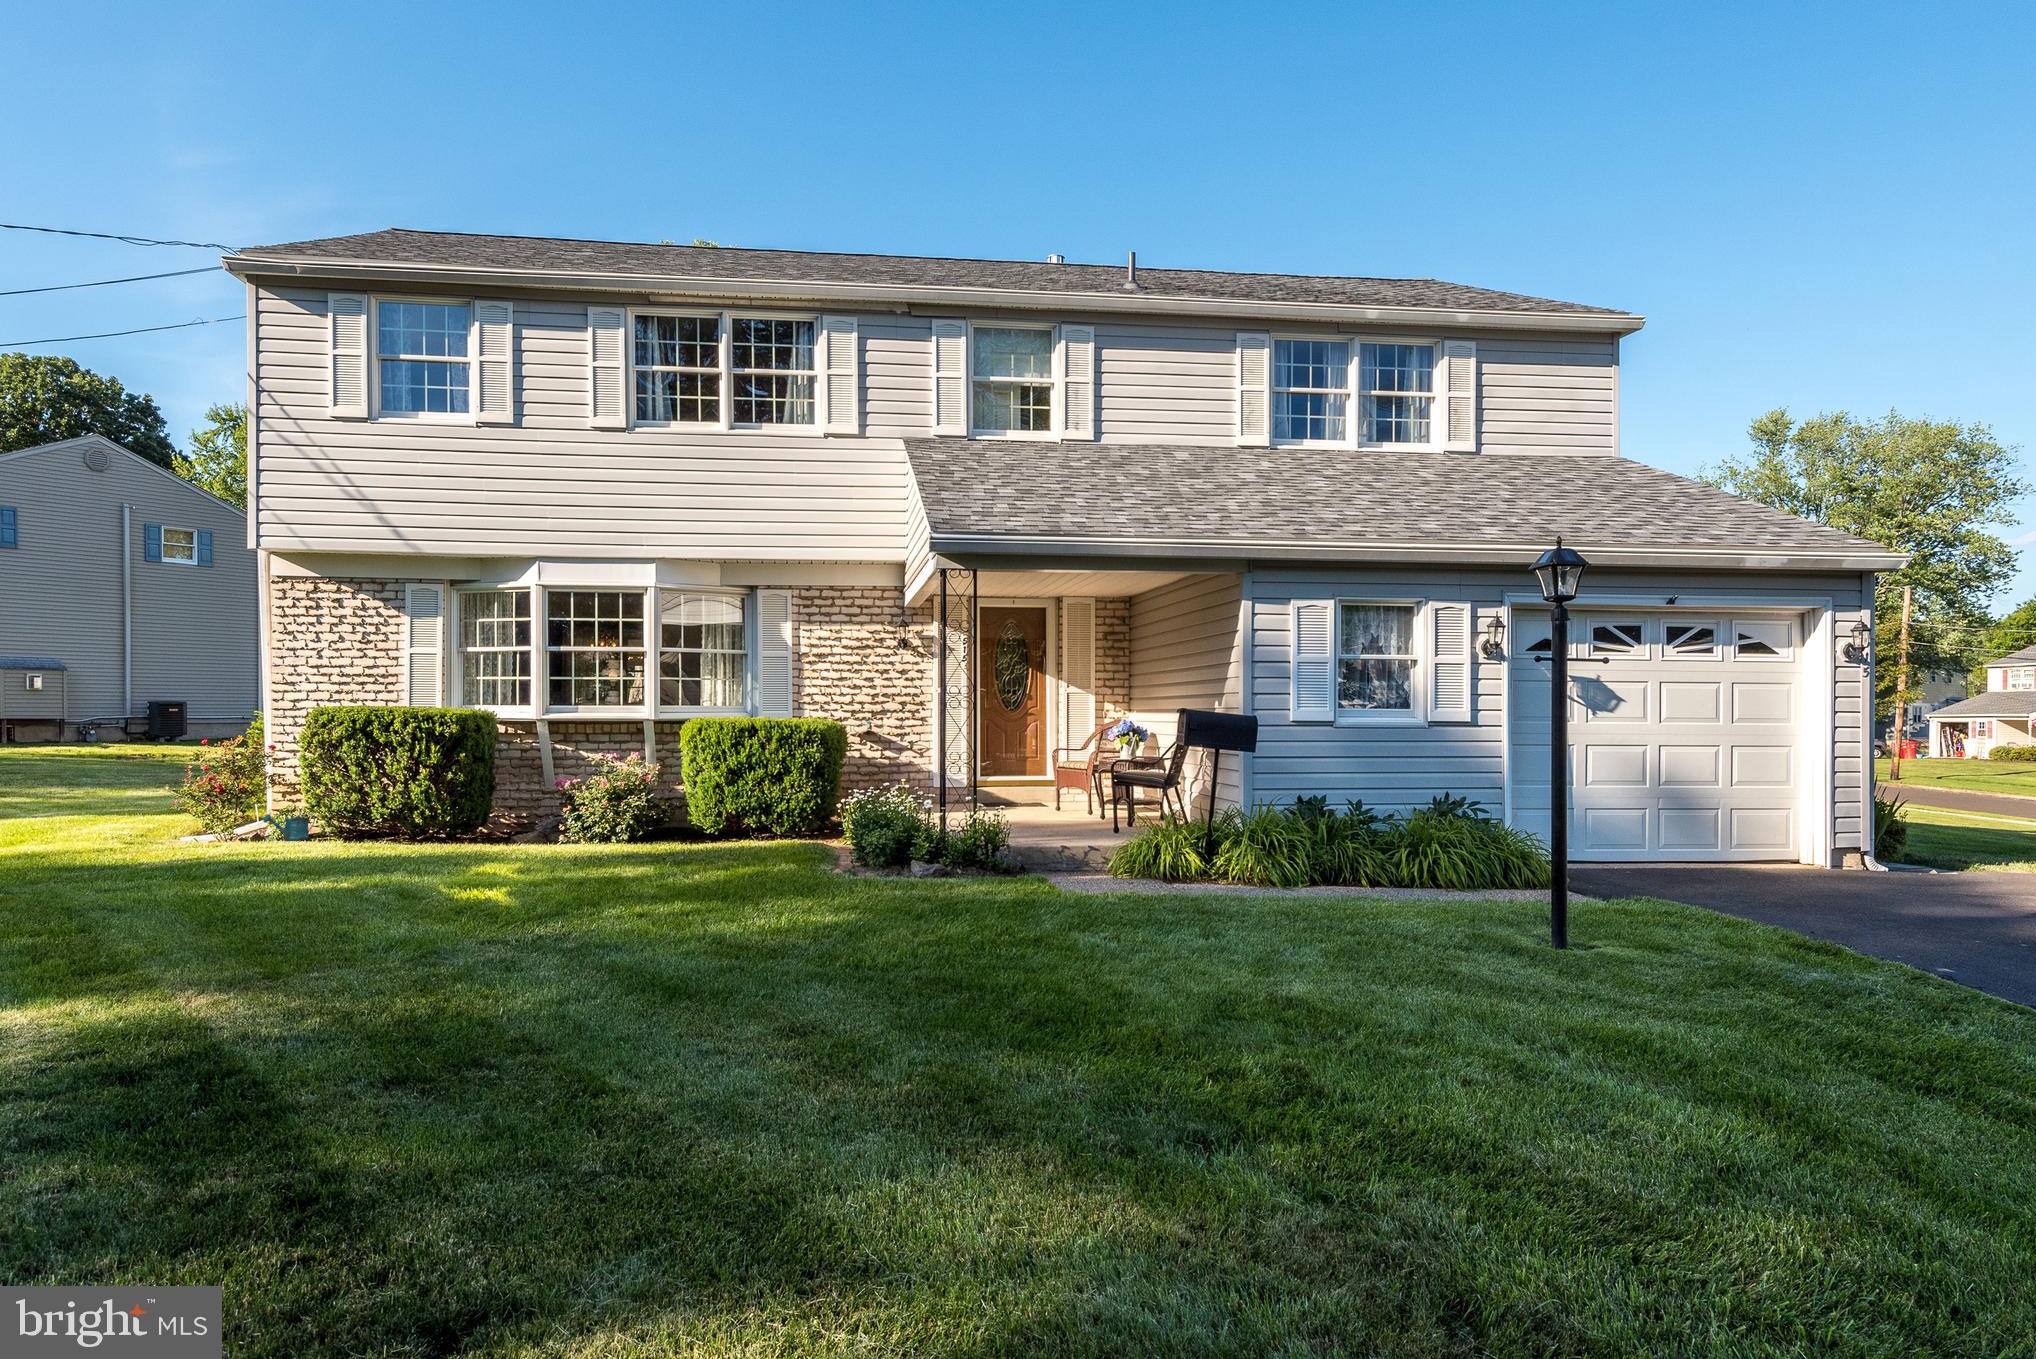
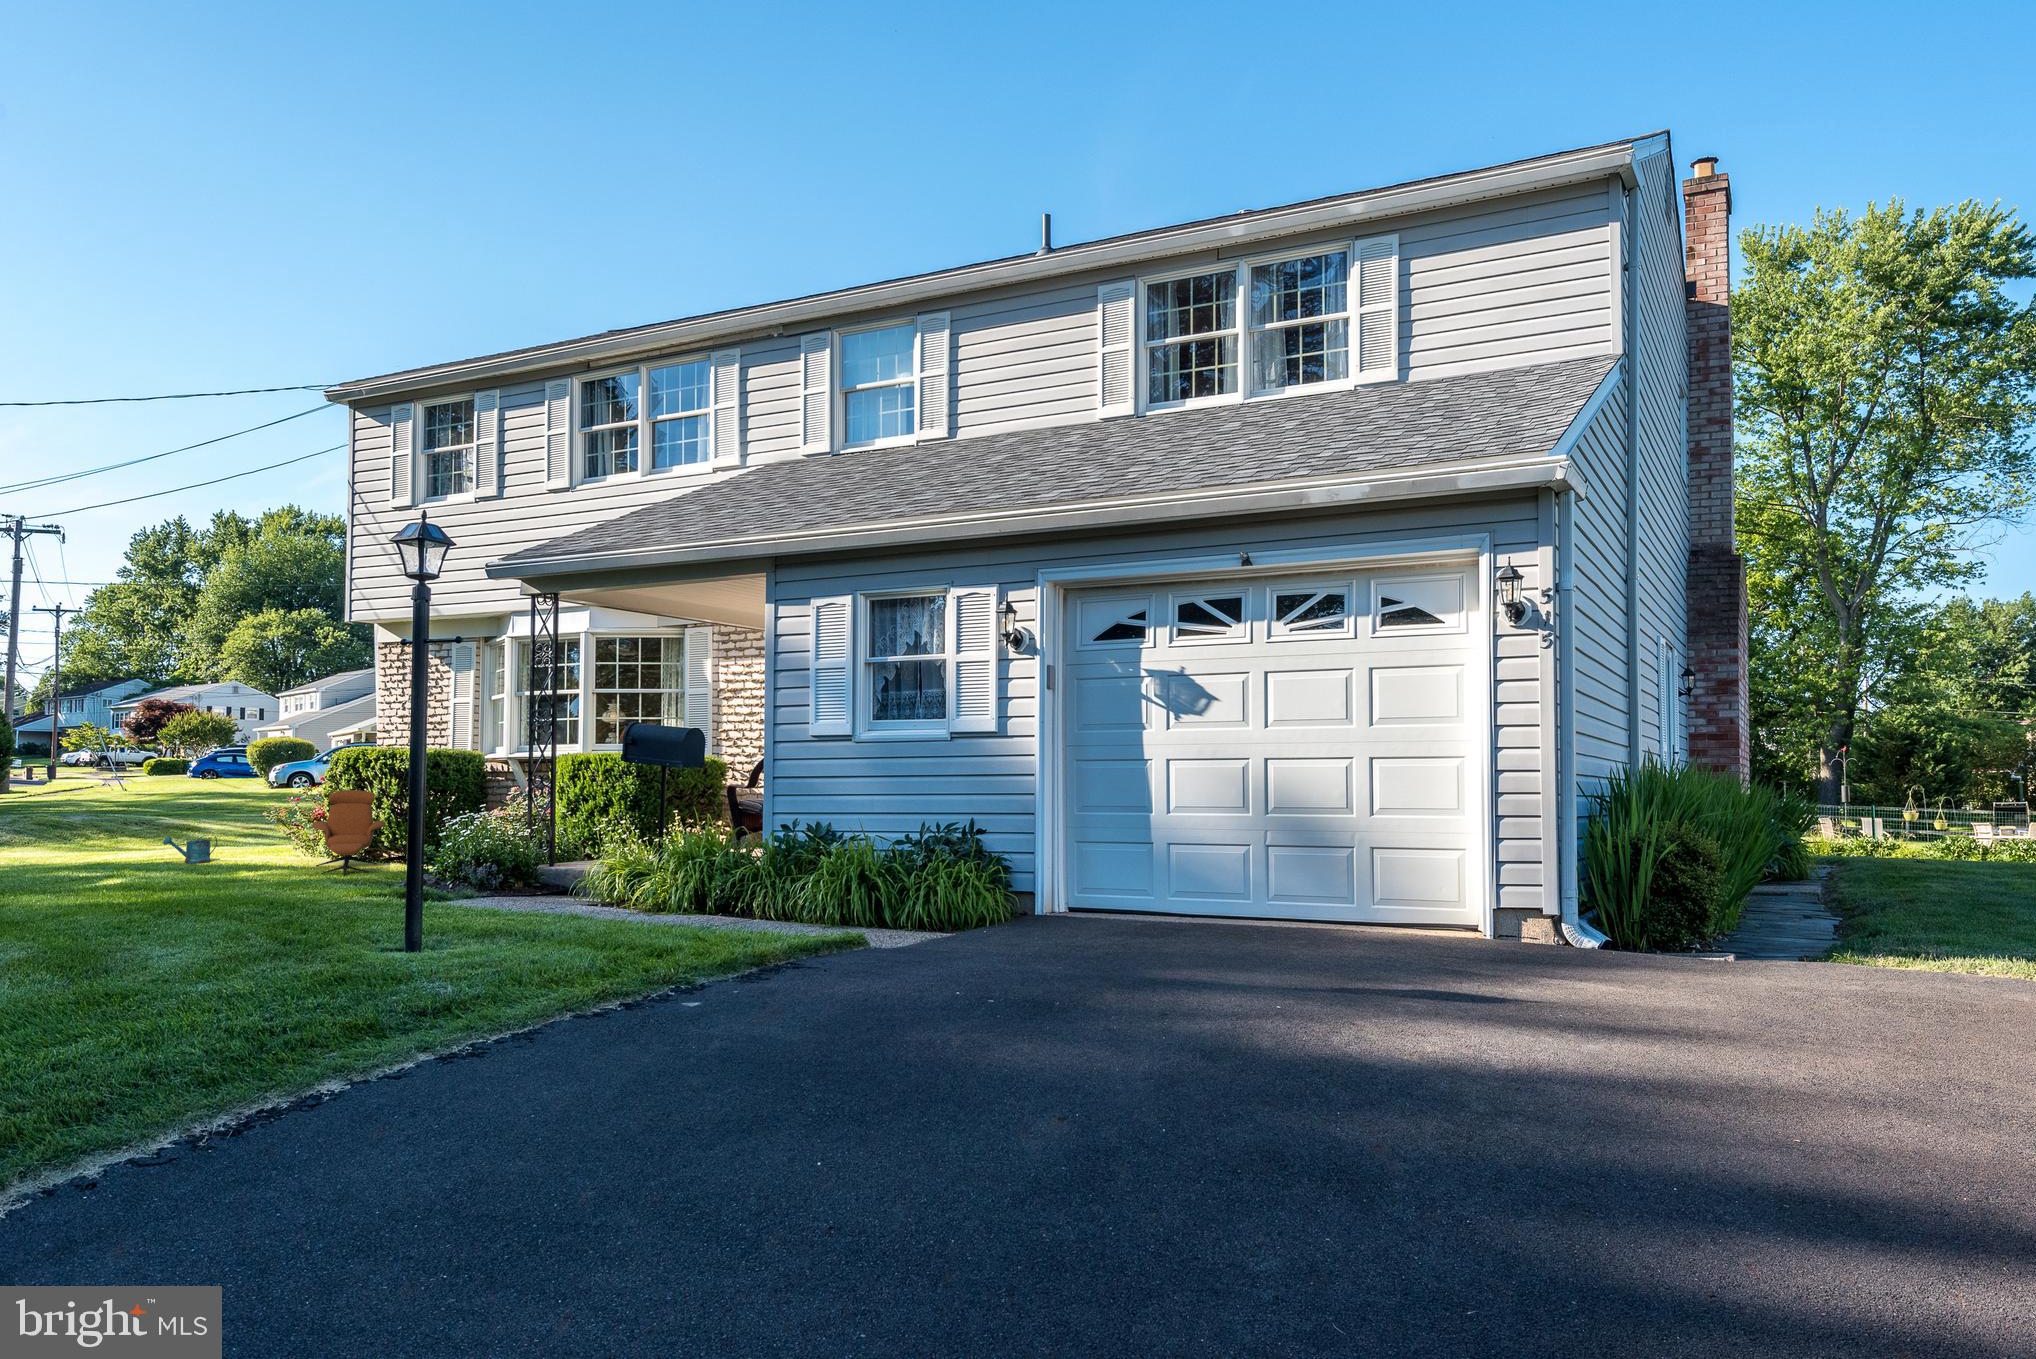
lounge chair: none [403,766,474,852] -> present [313,790,386,876]

